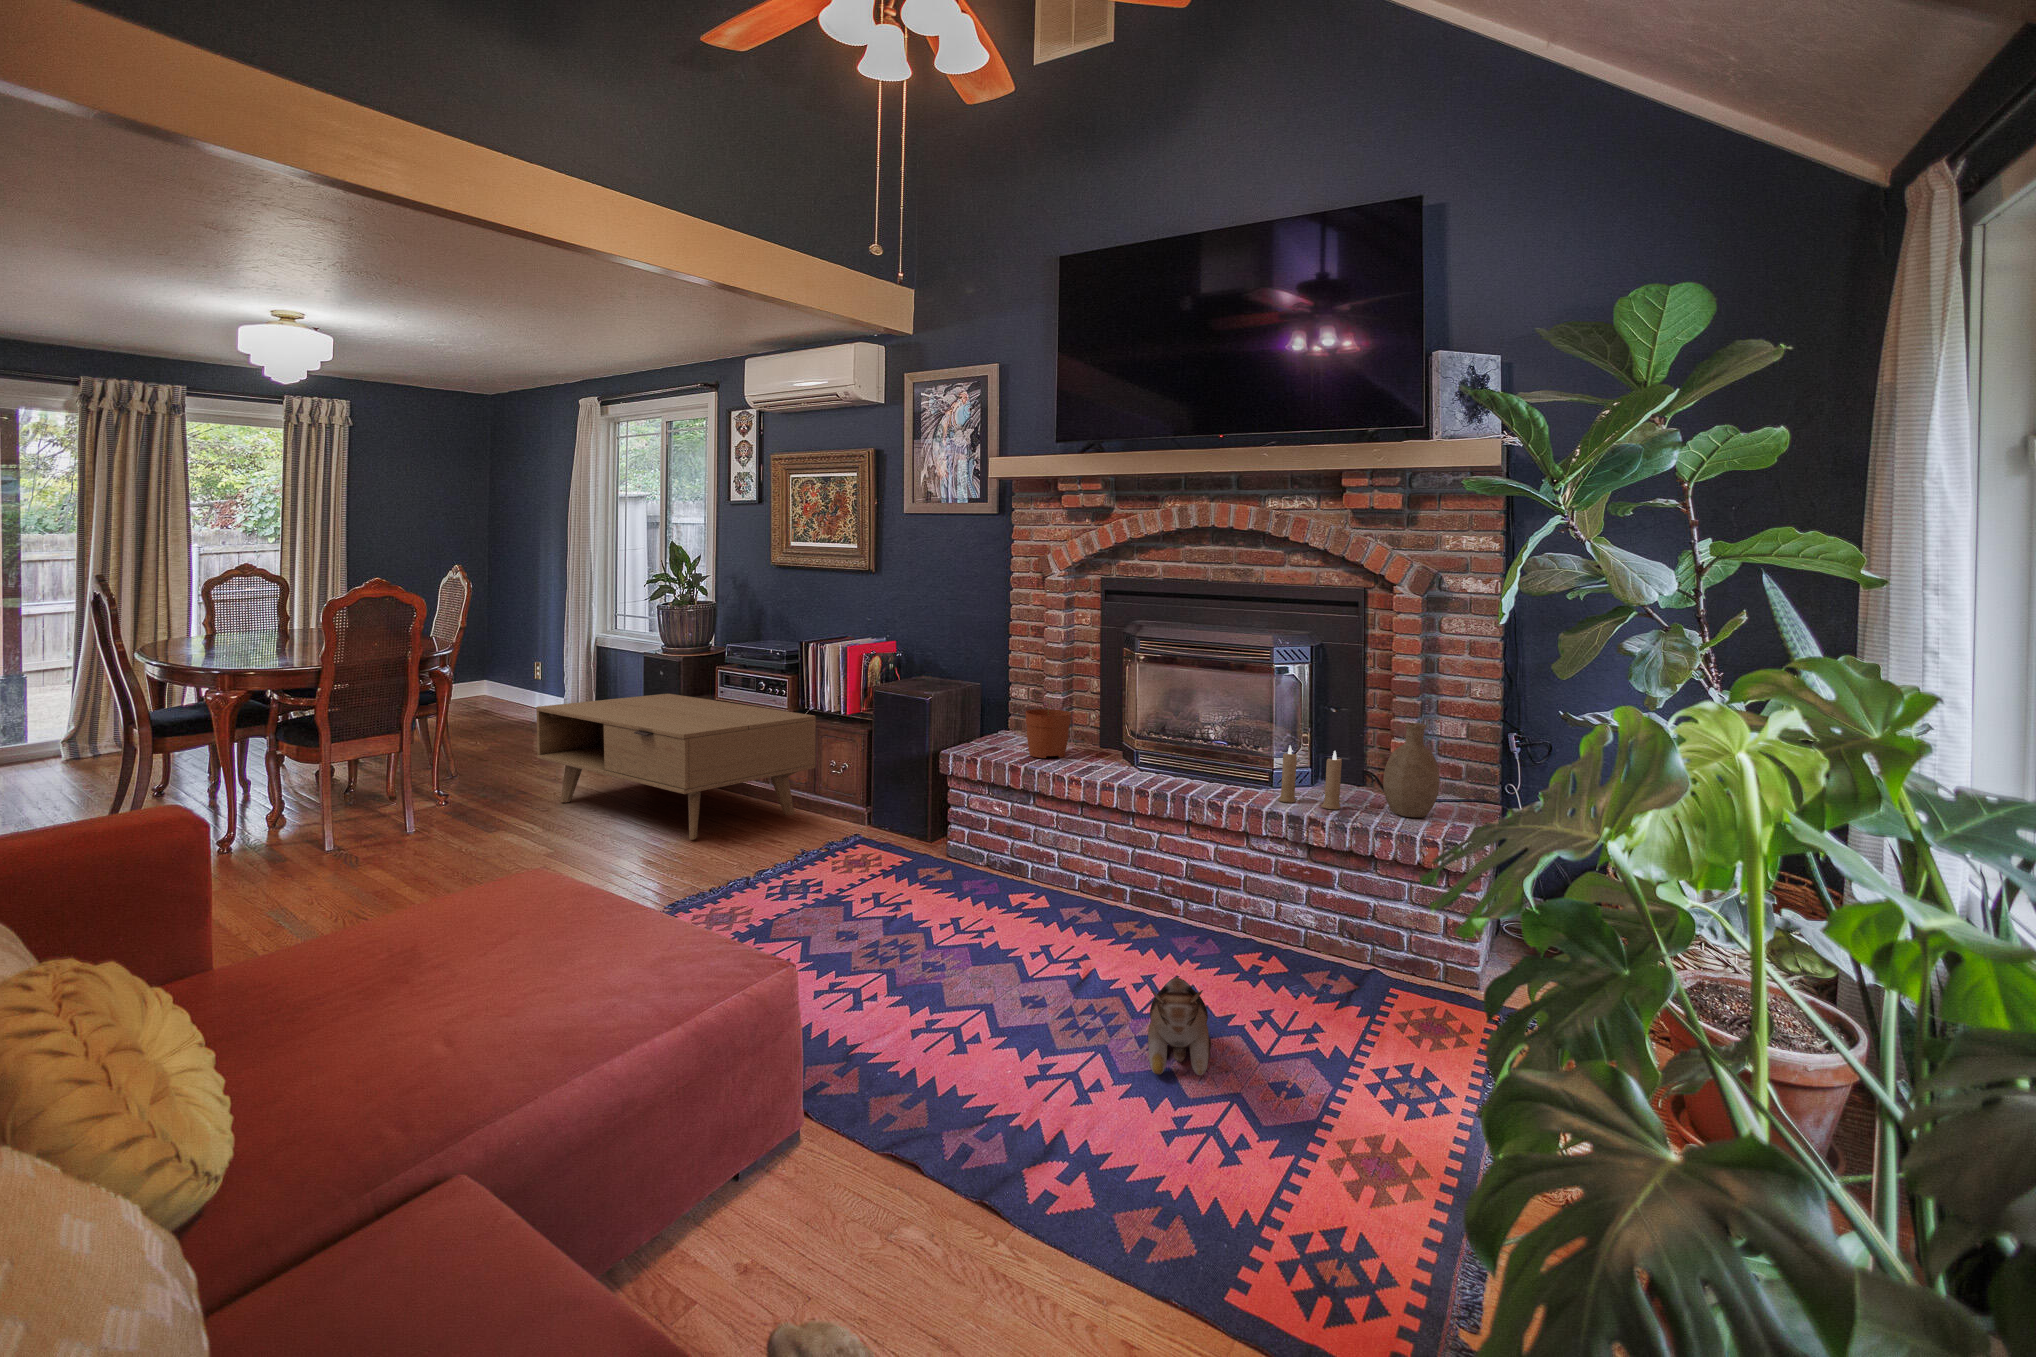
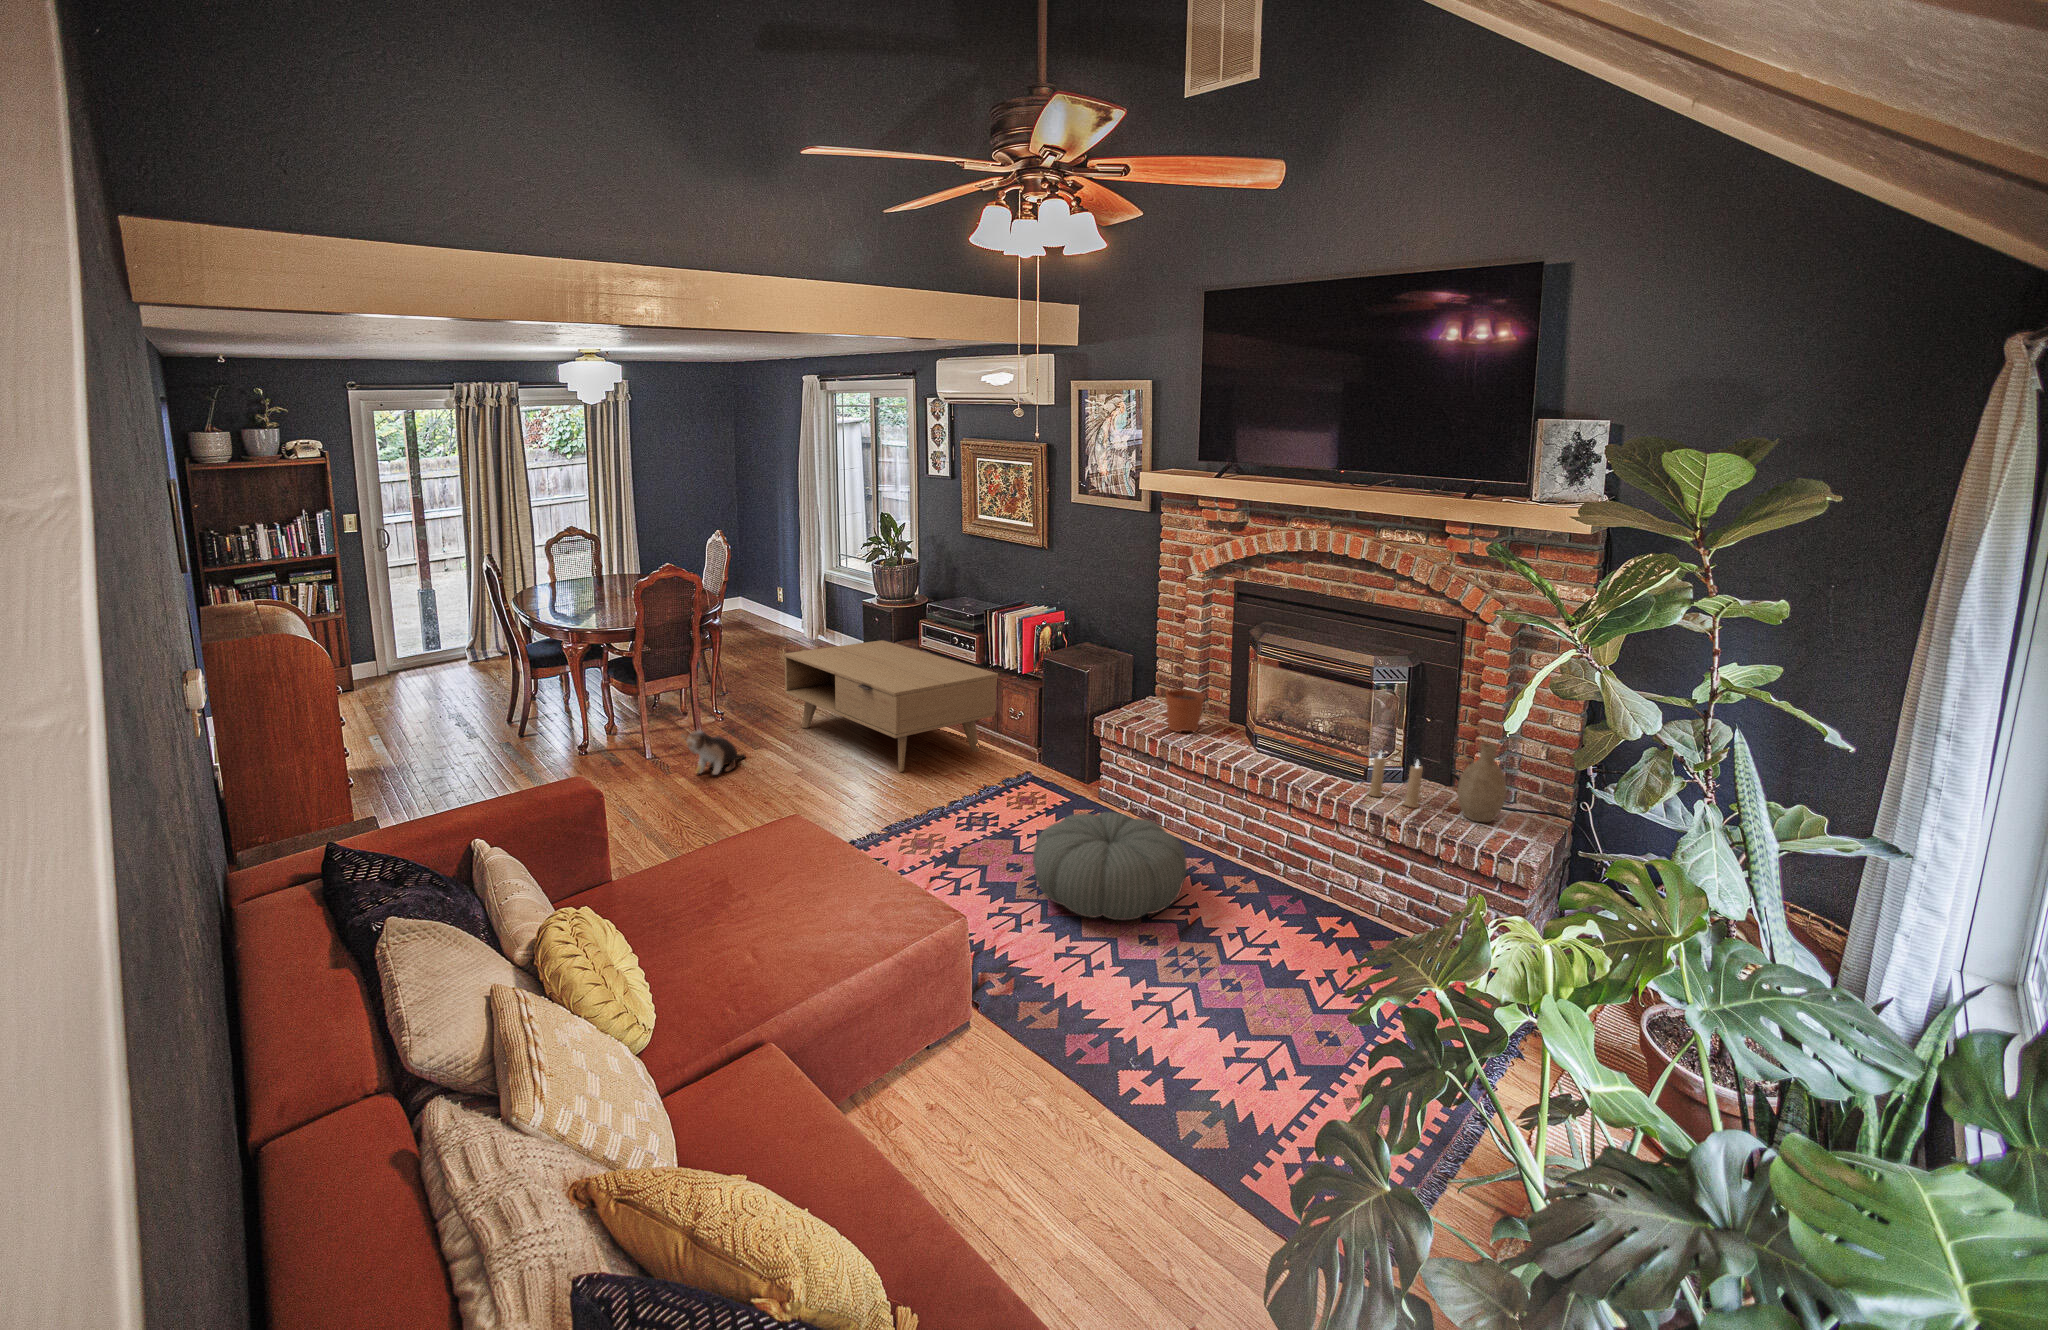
pouf: none [873,849,1072,978] -> present [1033,812,1187,920]
plush toy: present [1148,977,1211,1075] -> present [681,730,745,775]

